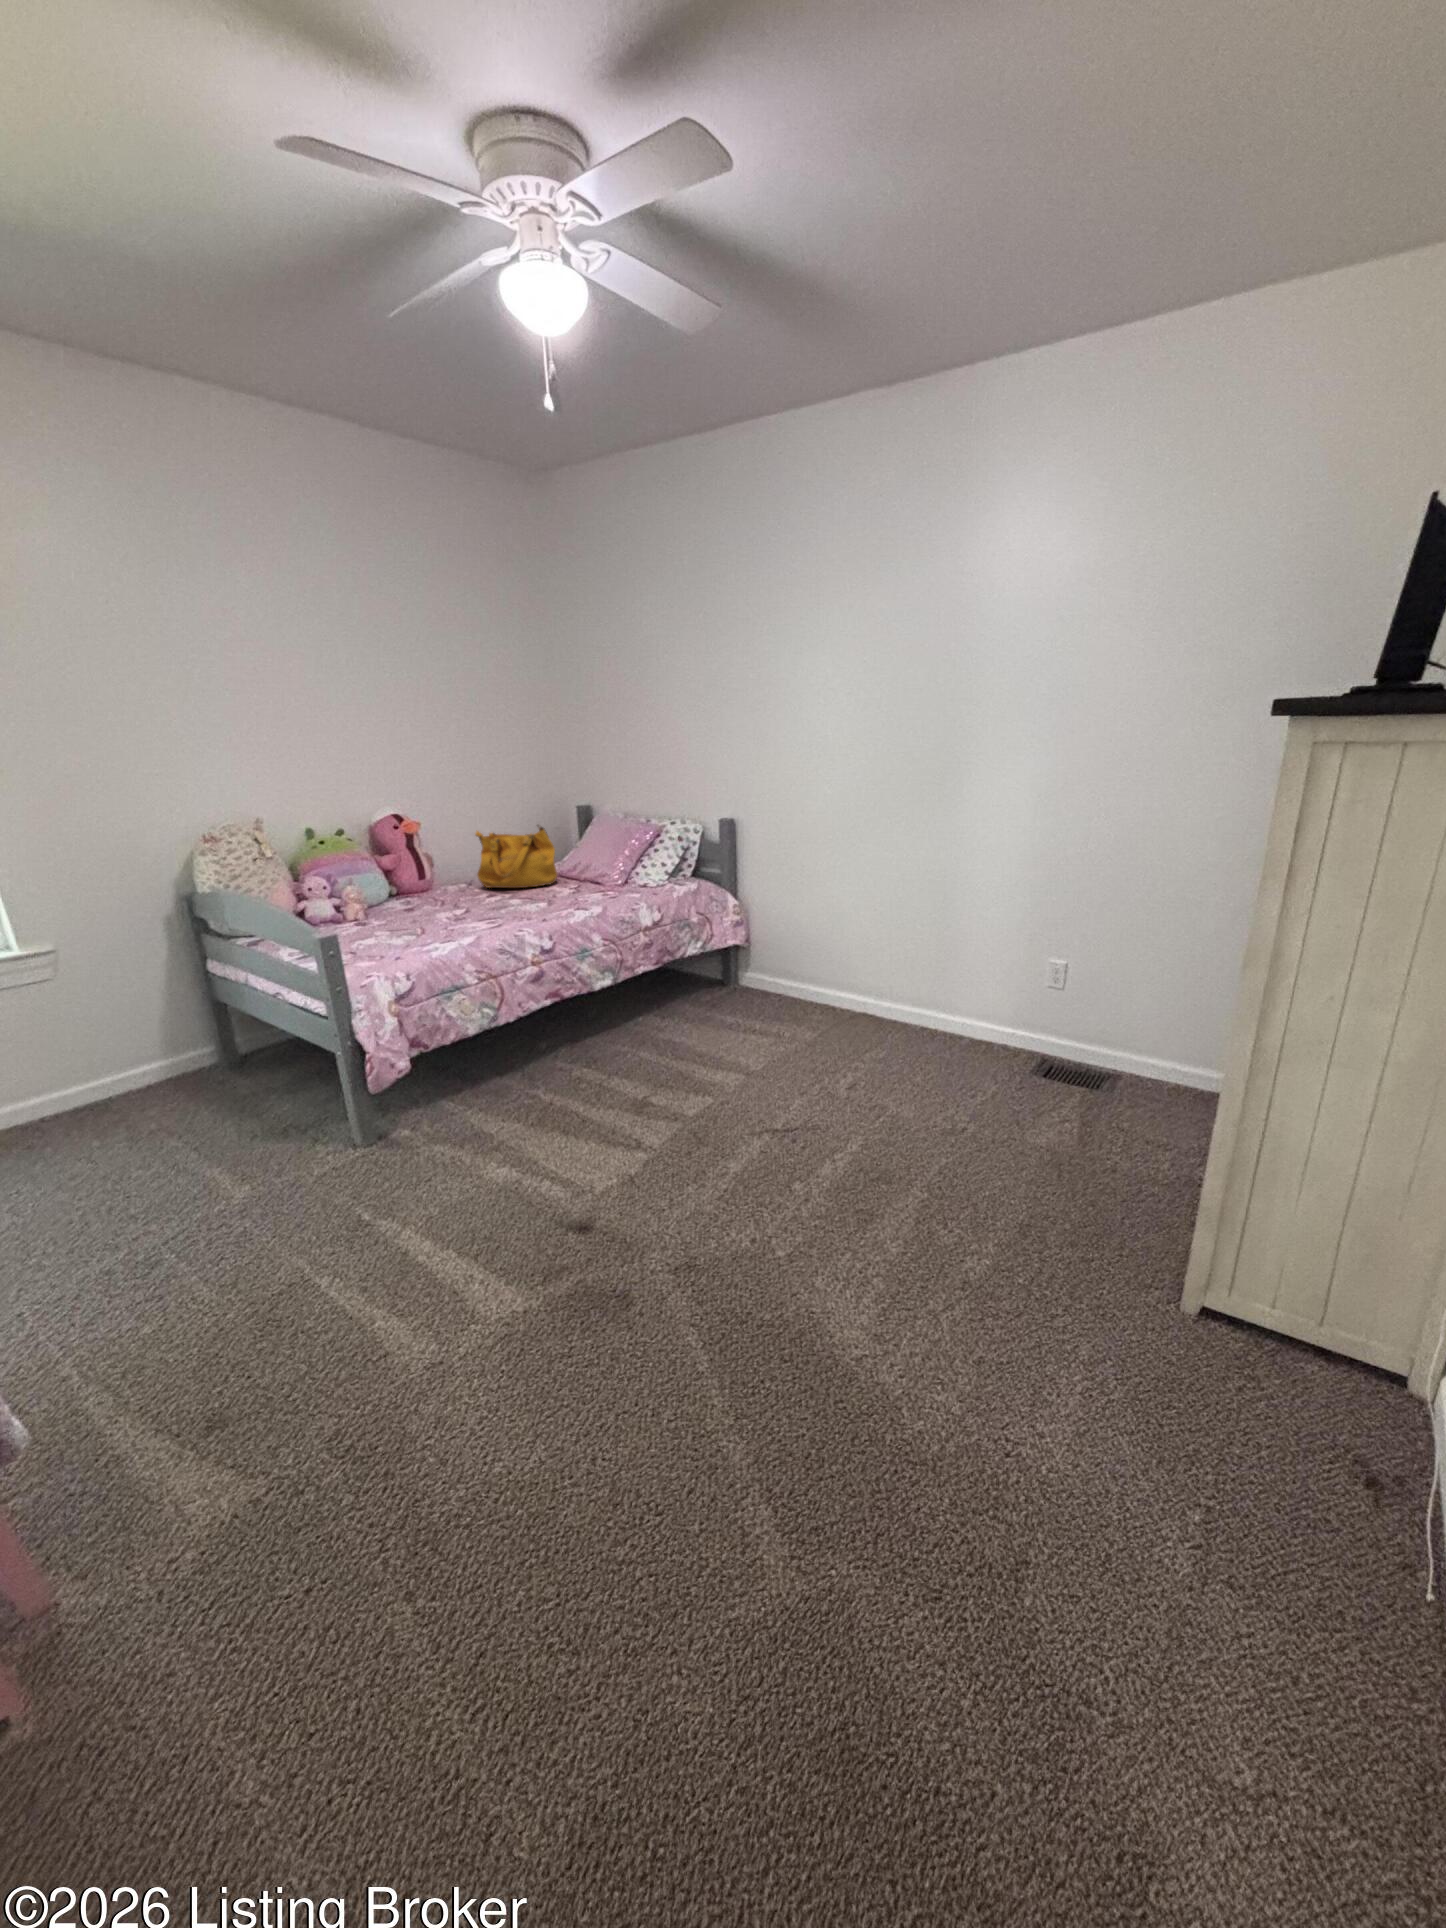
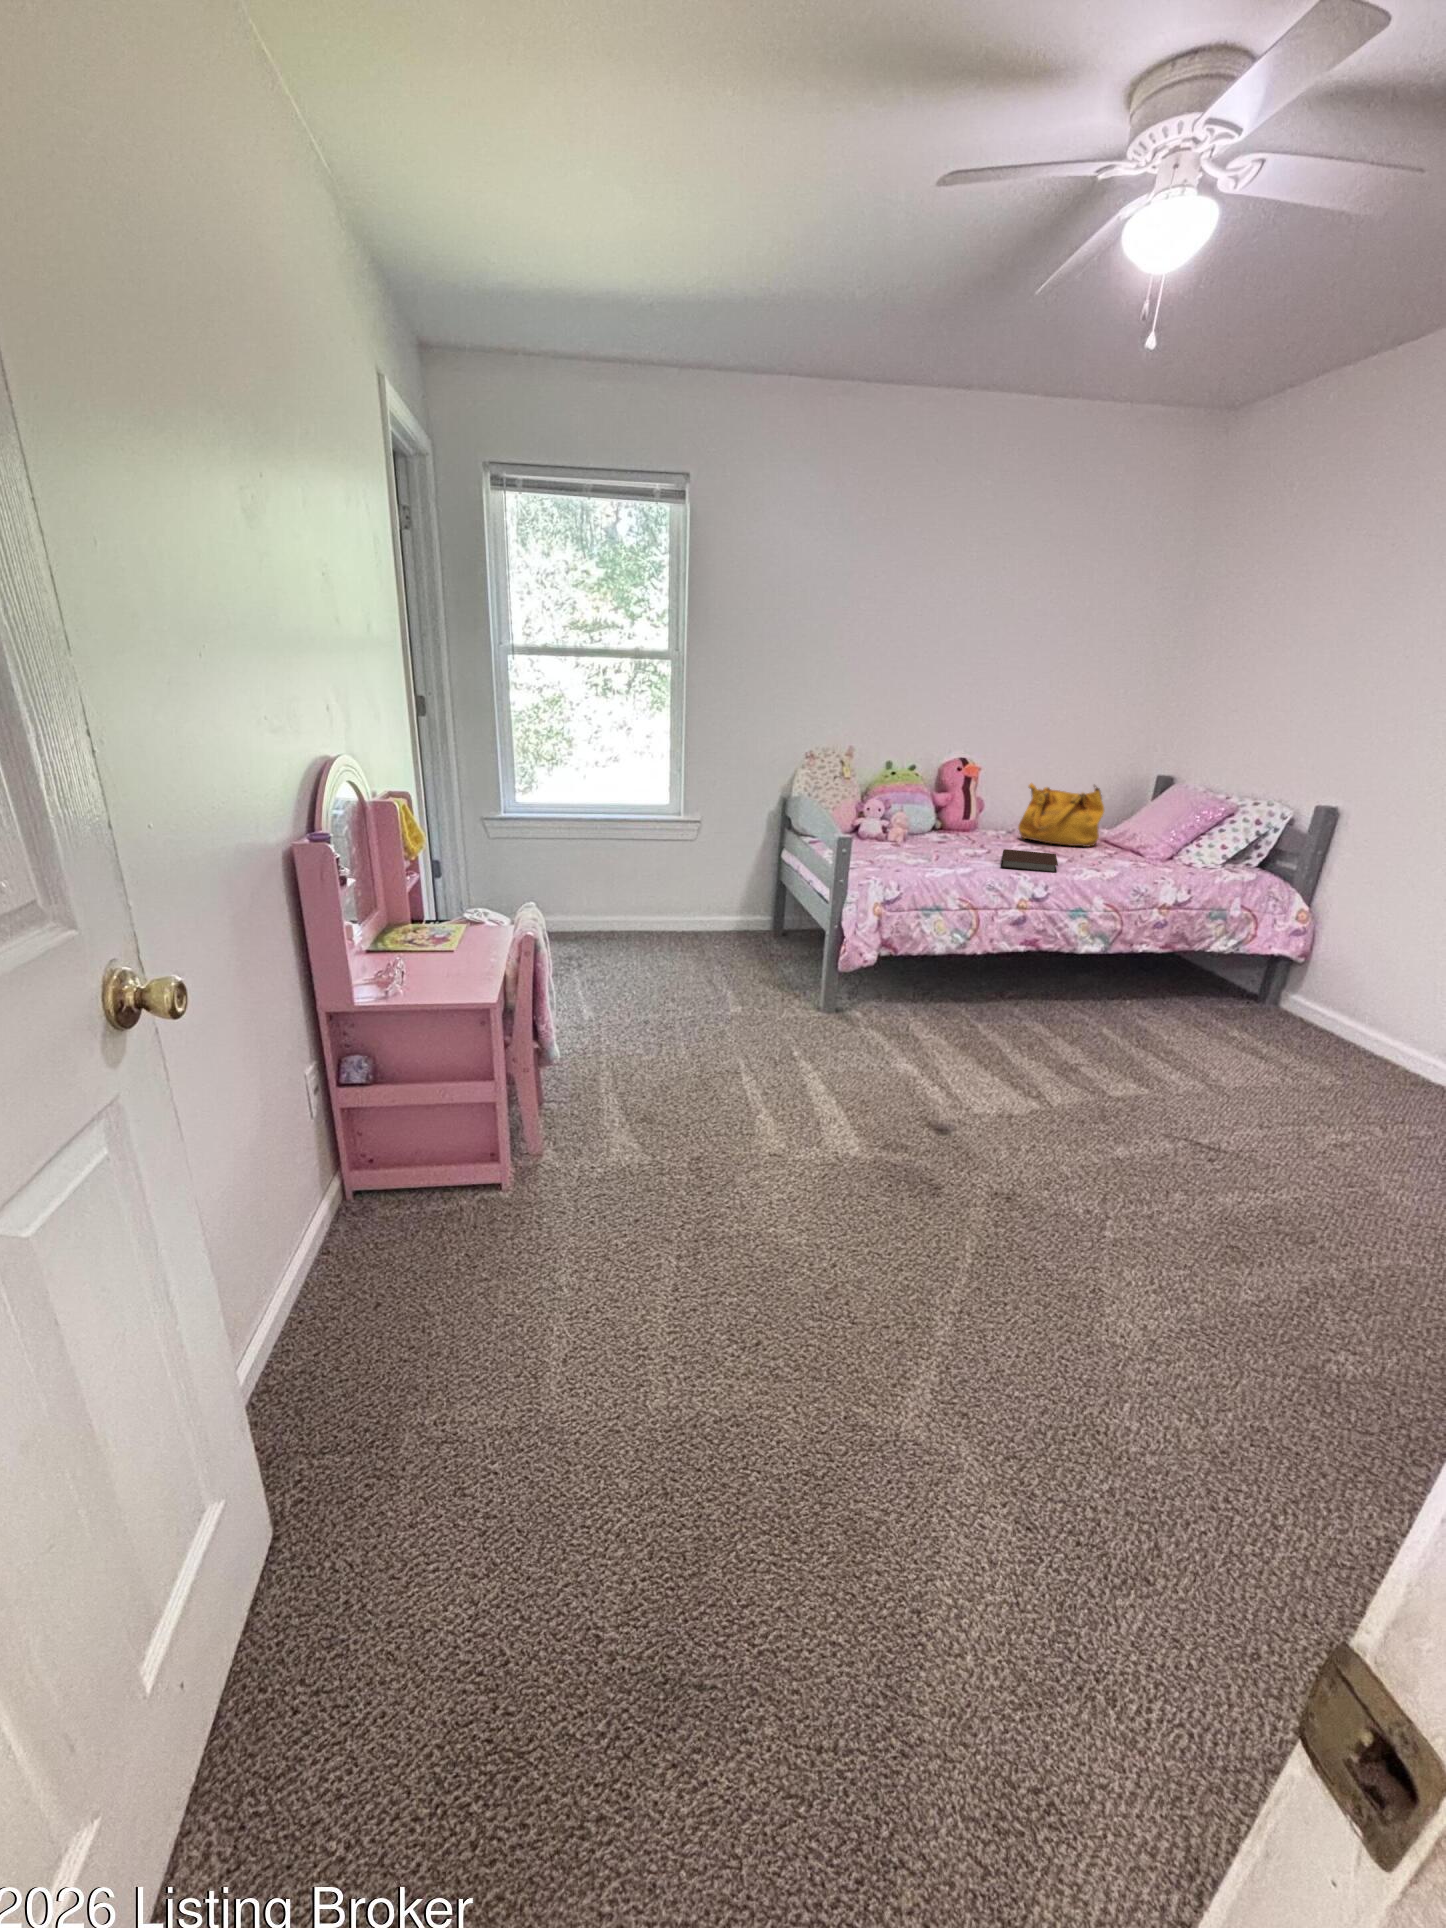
notebook: none [486,900,552,927] -> present [1001,849,1058,873]

